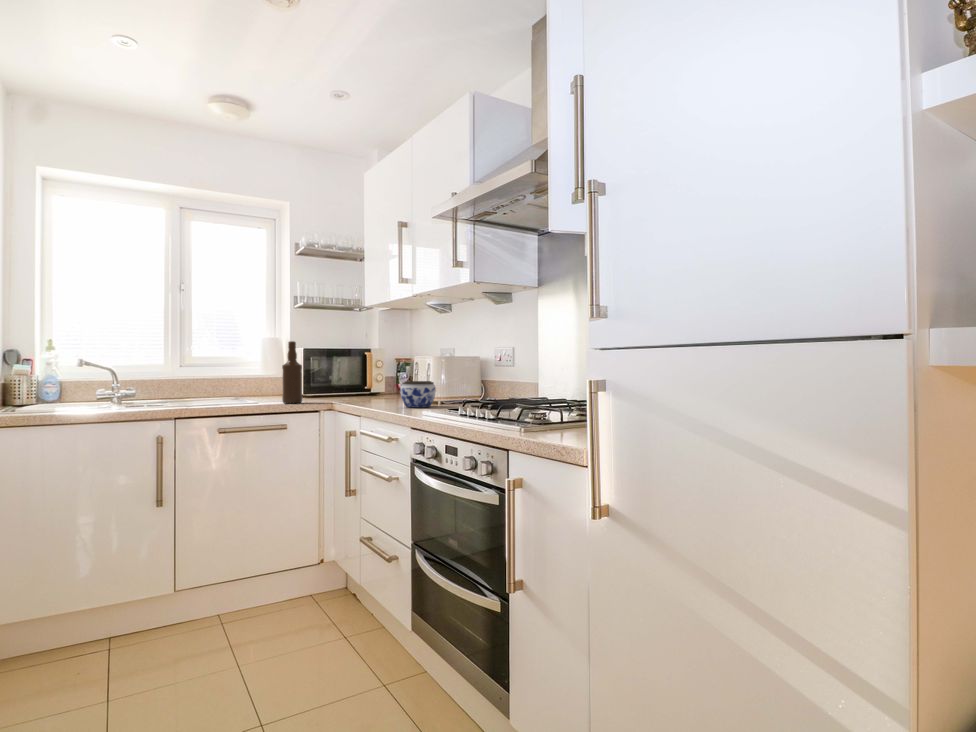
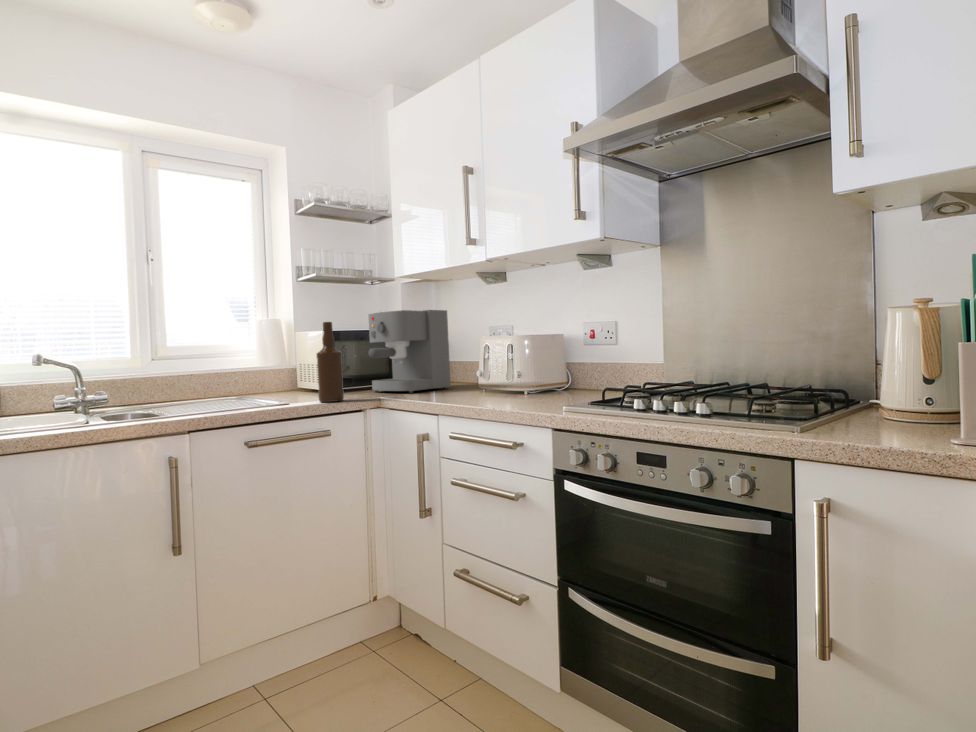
coffee maker: none [327,334,400,400] -> present [368,310,451,393]
jar: present [400,381,436,408] -> none [496,366,541,401]

